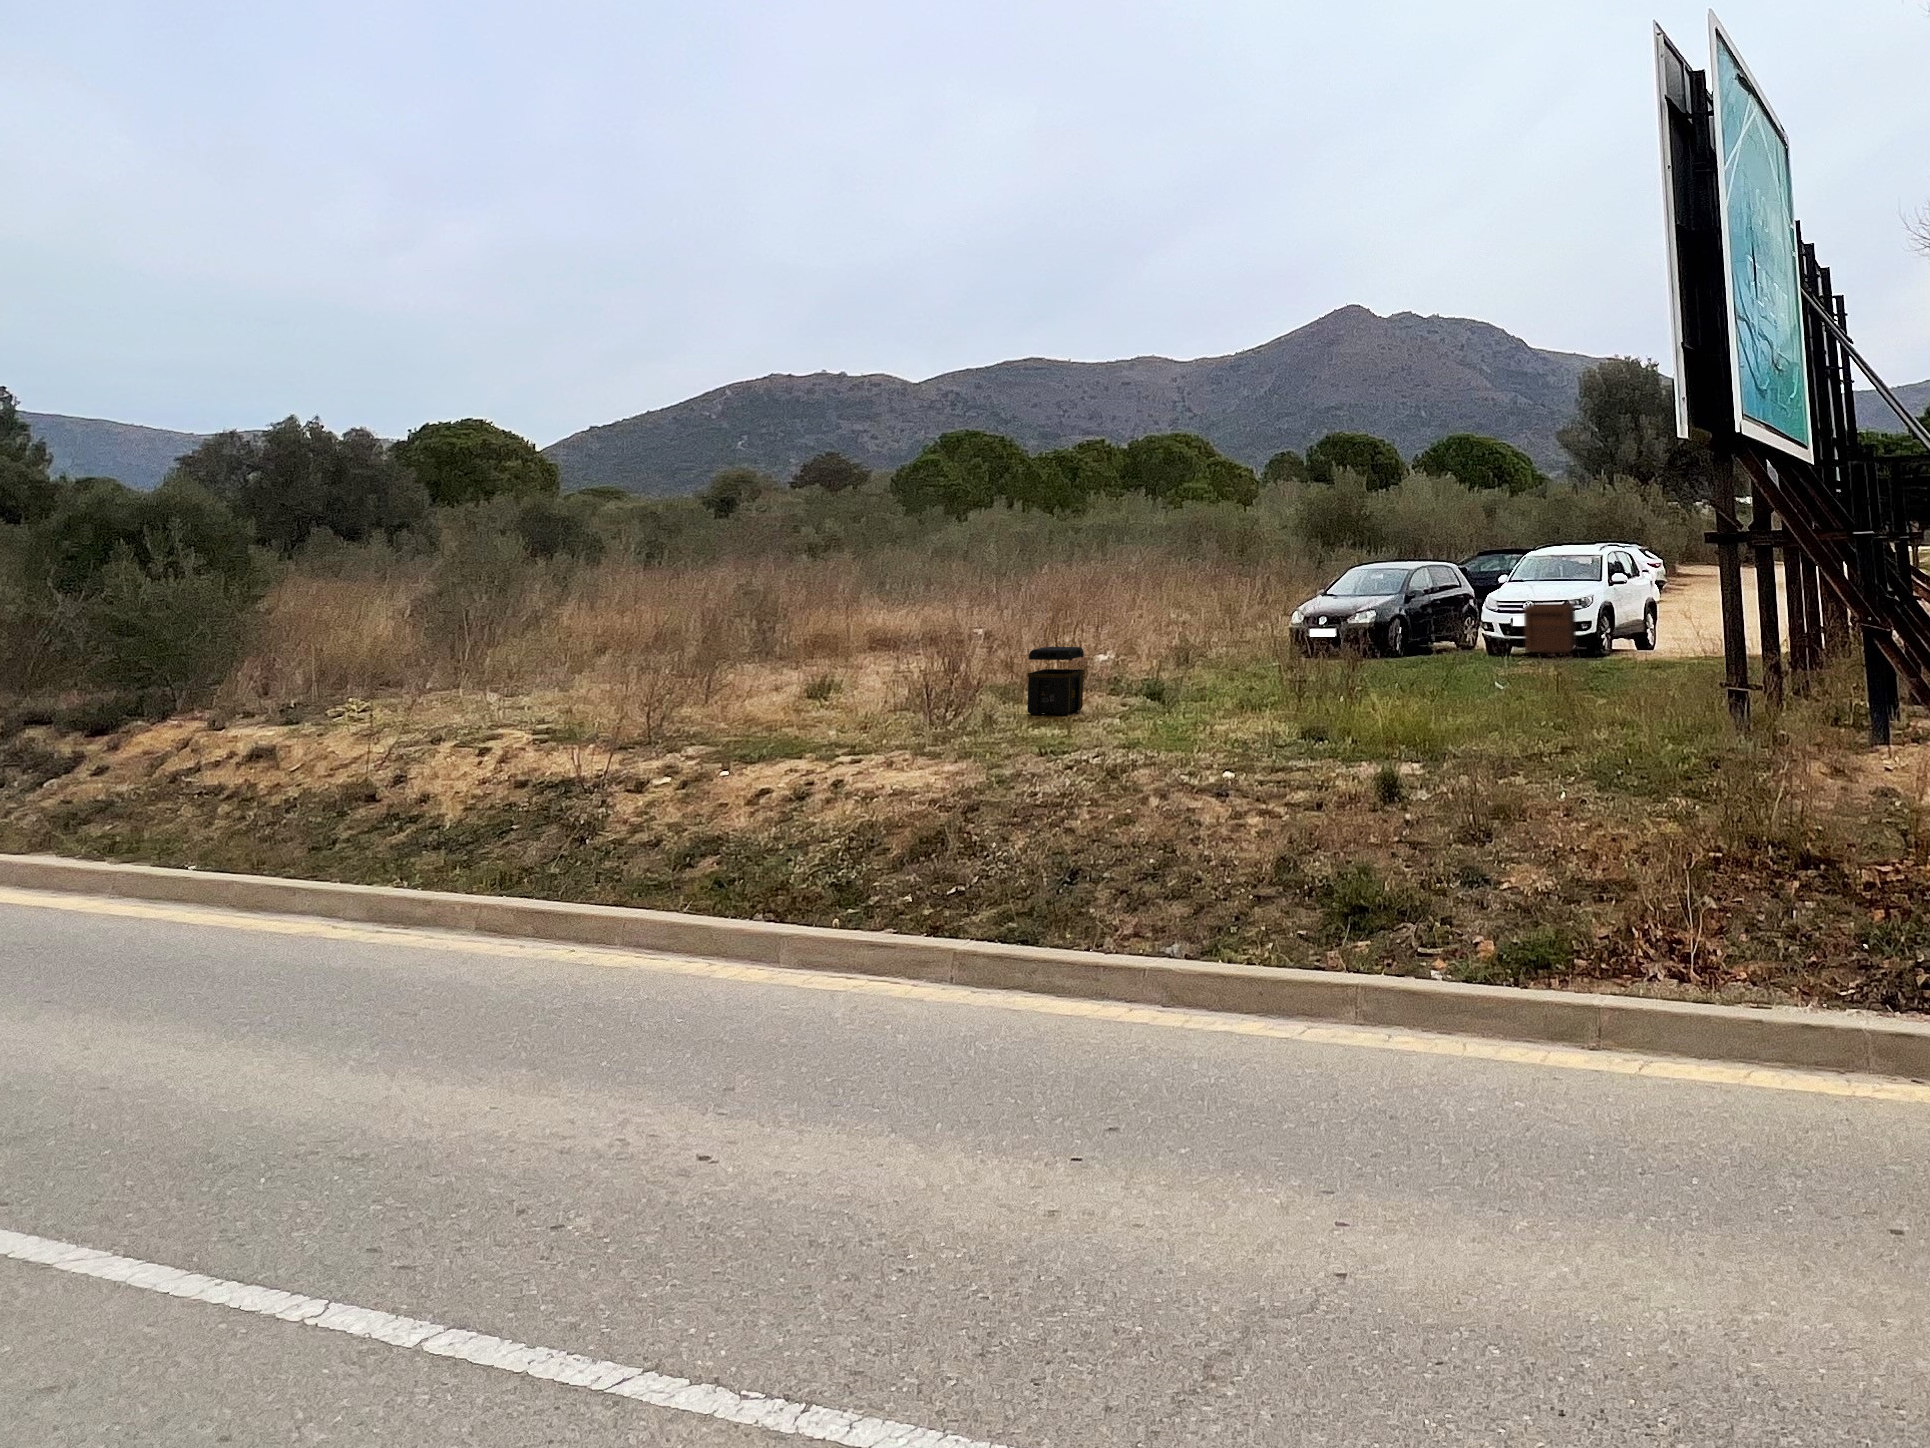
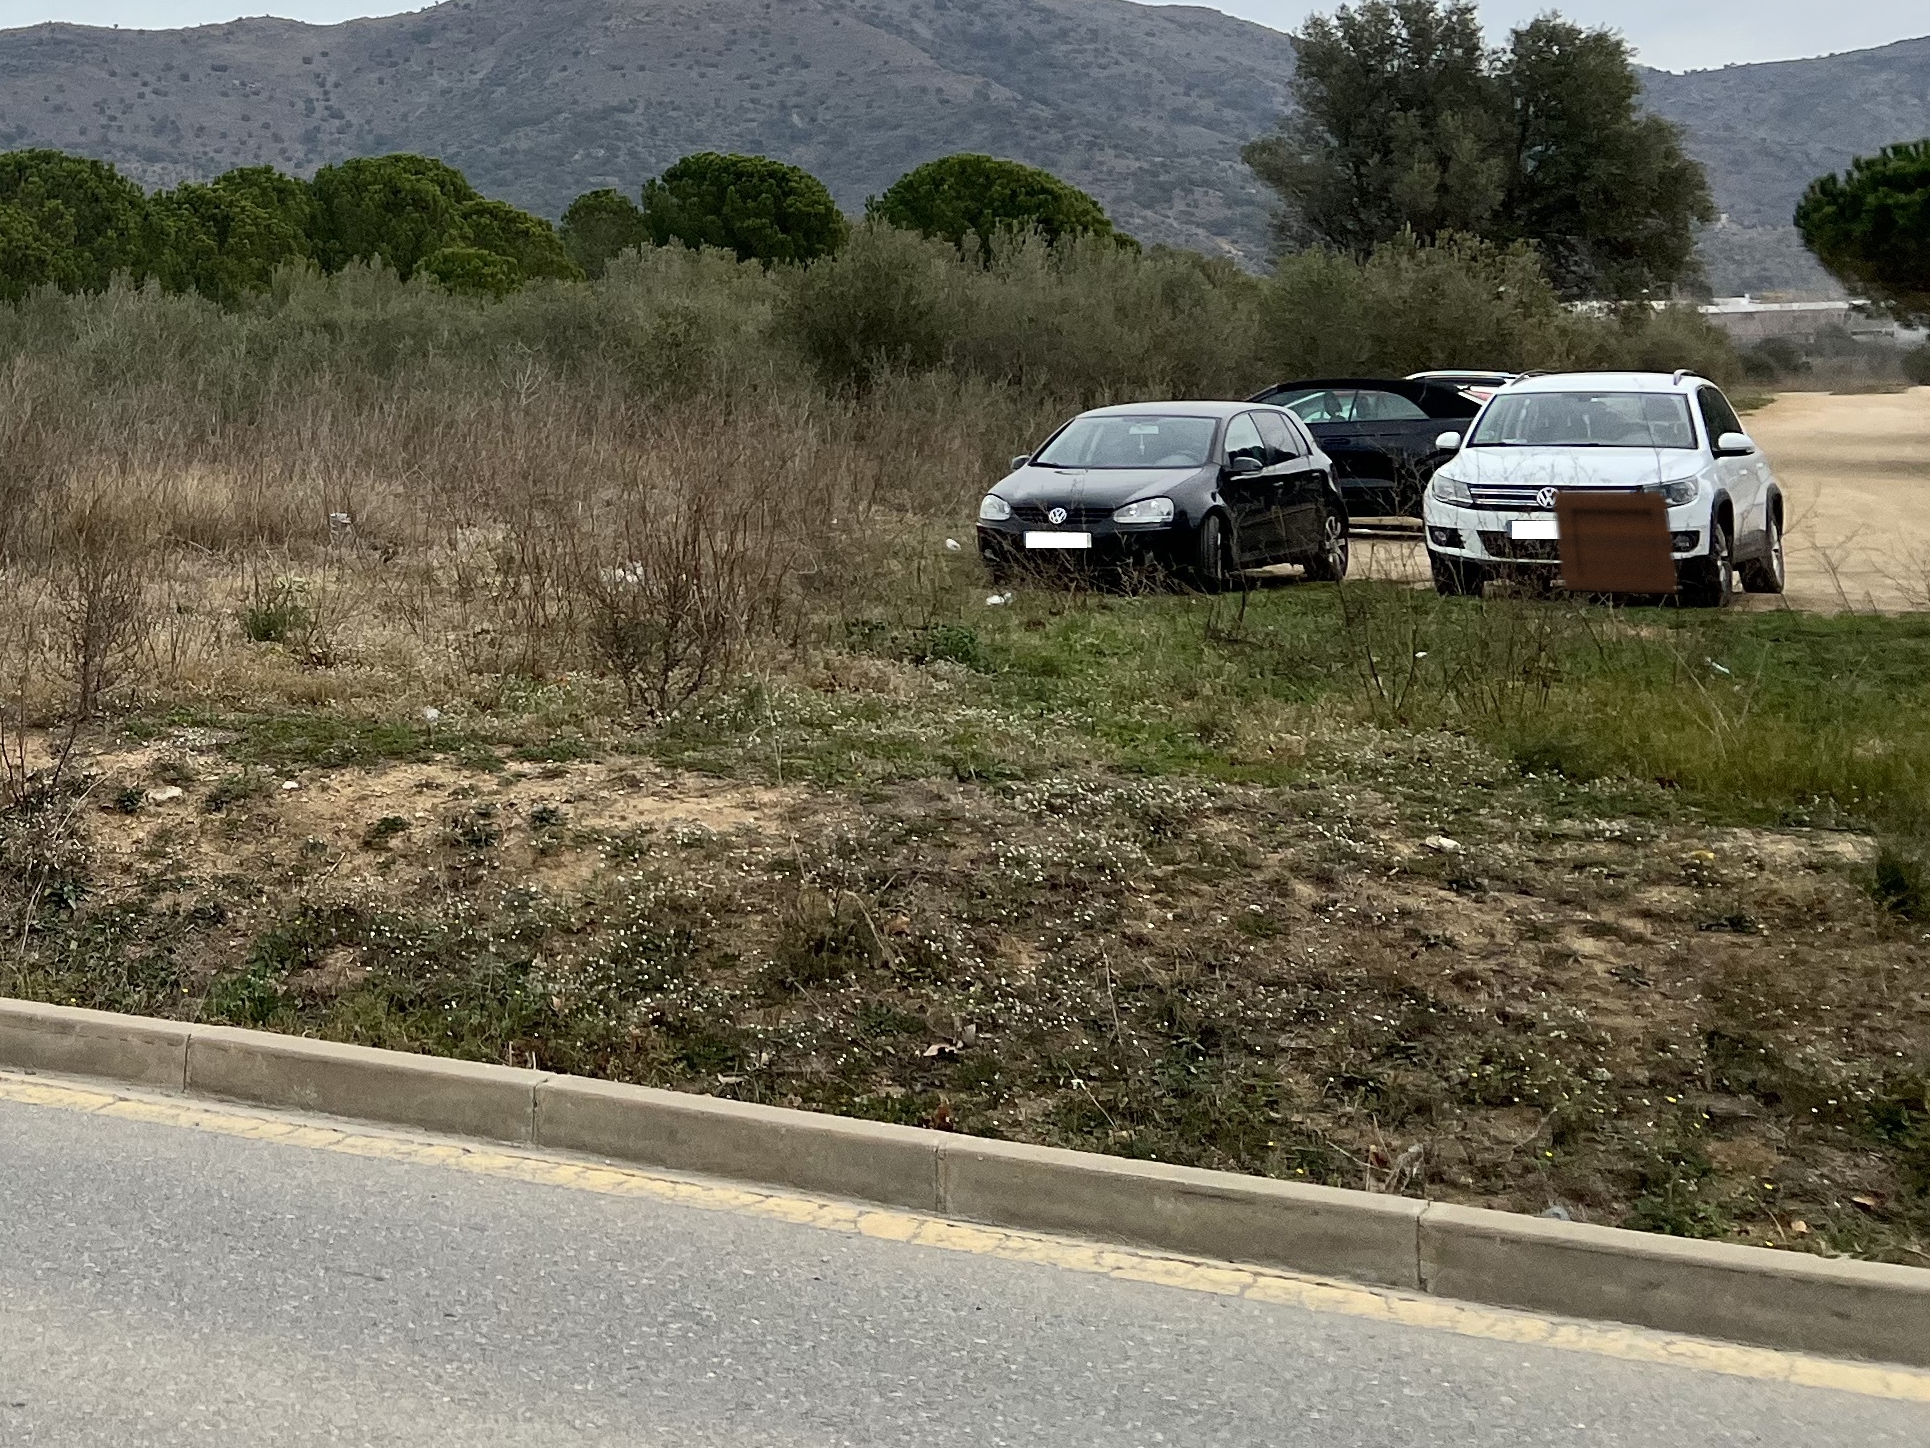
toolbox: present [1027,647,1084,715] -> none [715,545,829,685]

